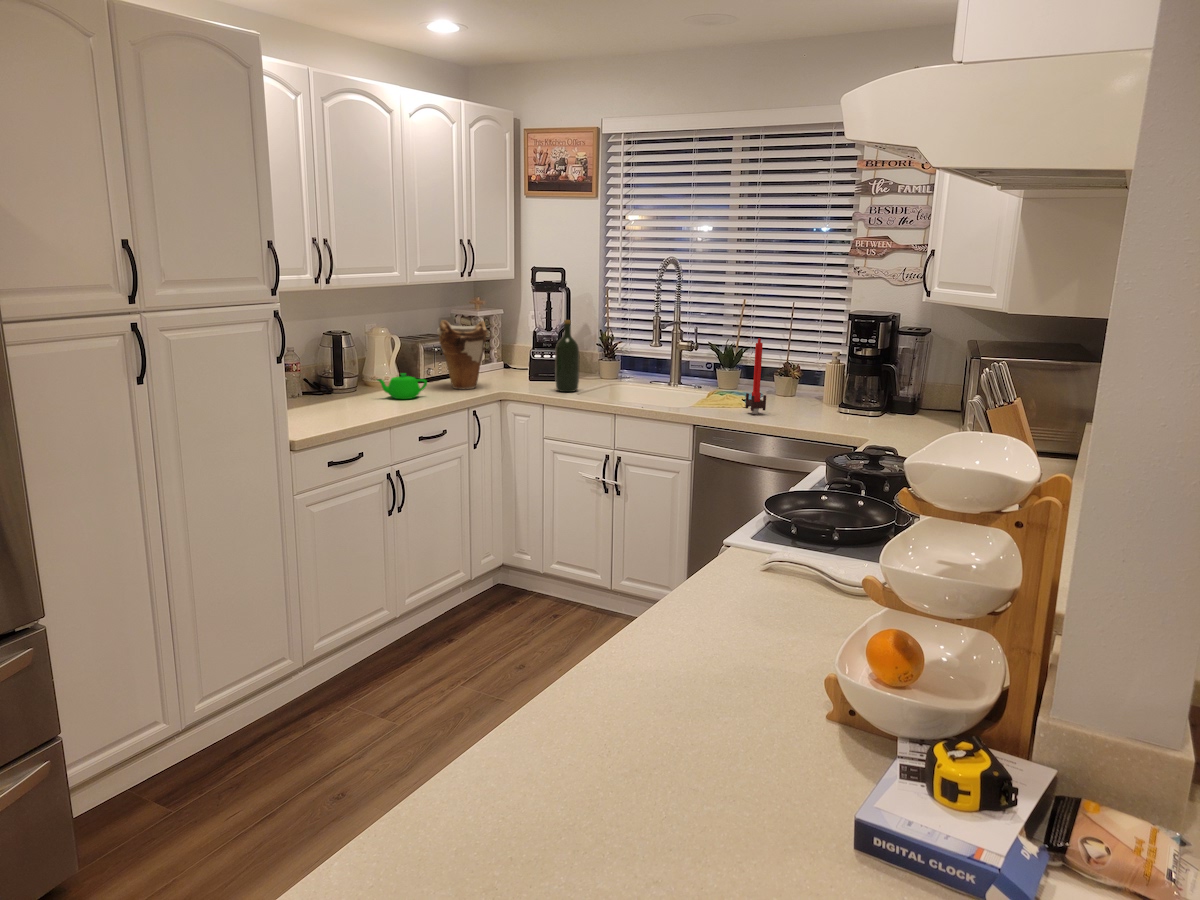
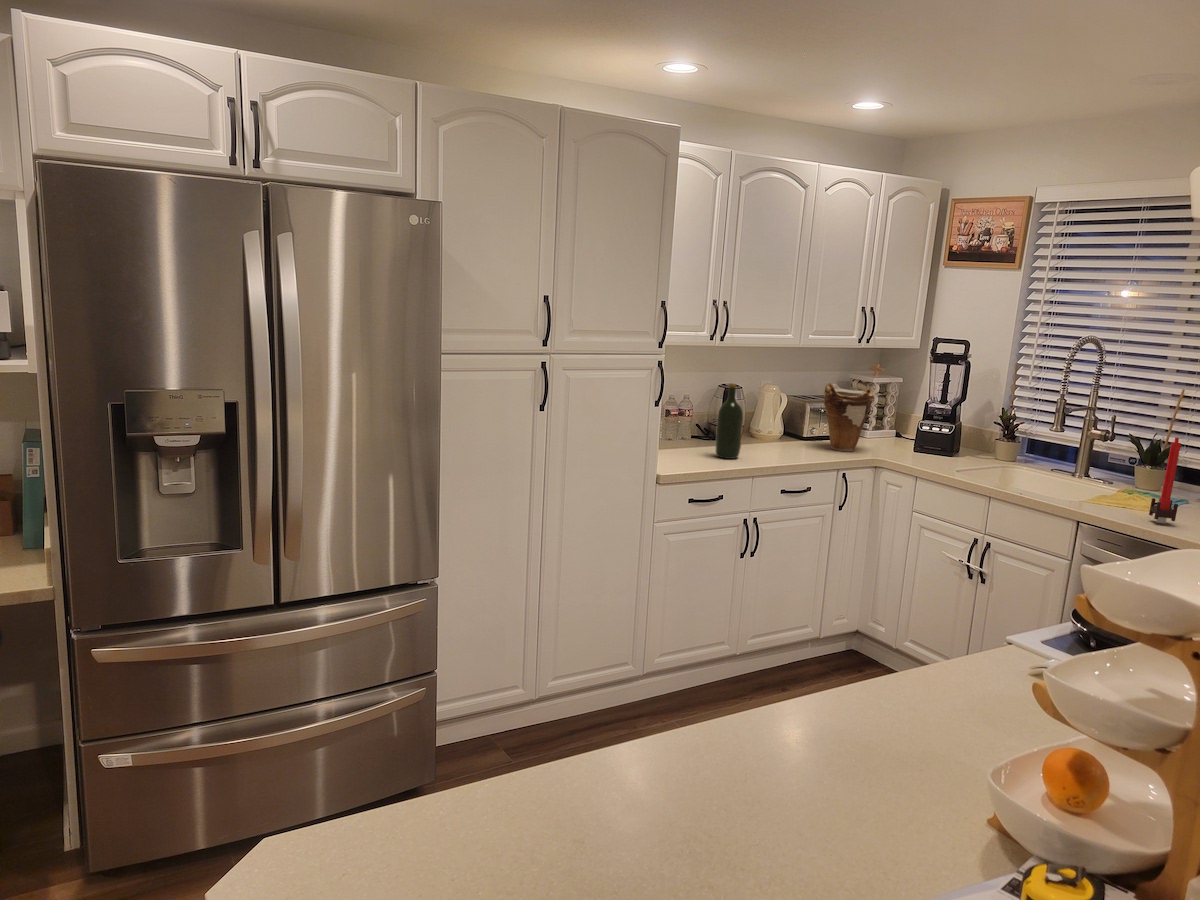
wine bottle: present [555,320,579,392] -> present [716,383,743,459]
teapot: present [377,373,427,399] -> none [756,428,803,453]

